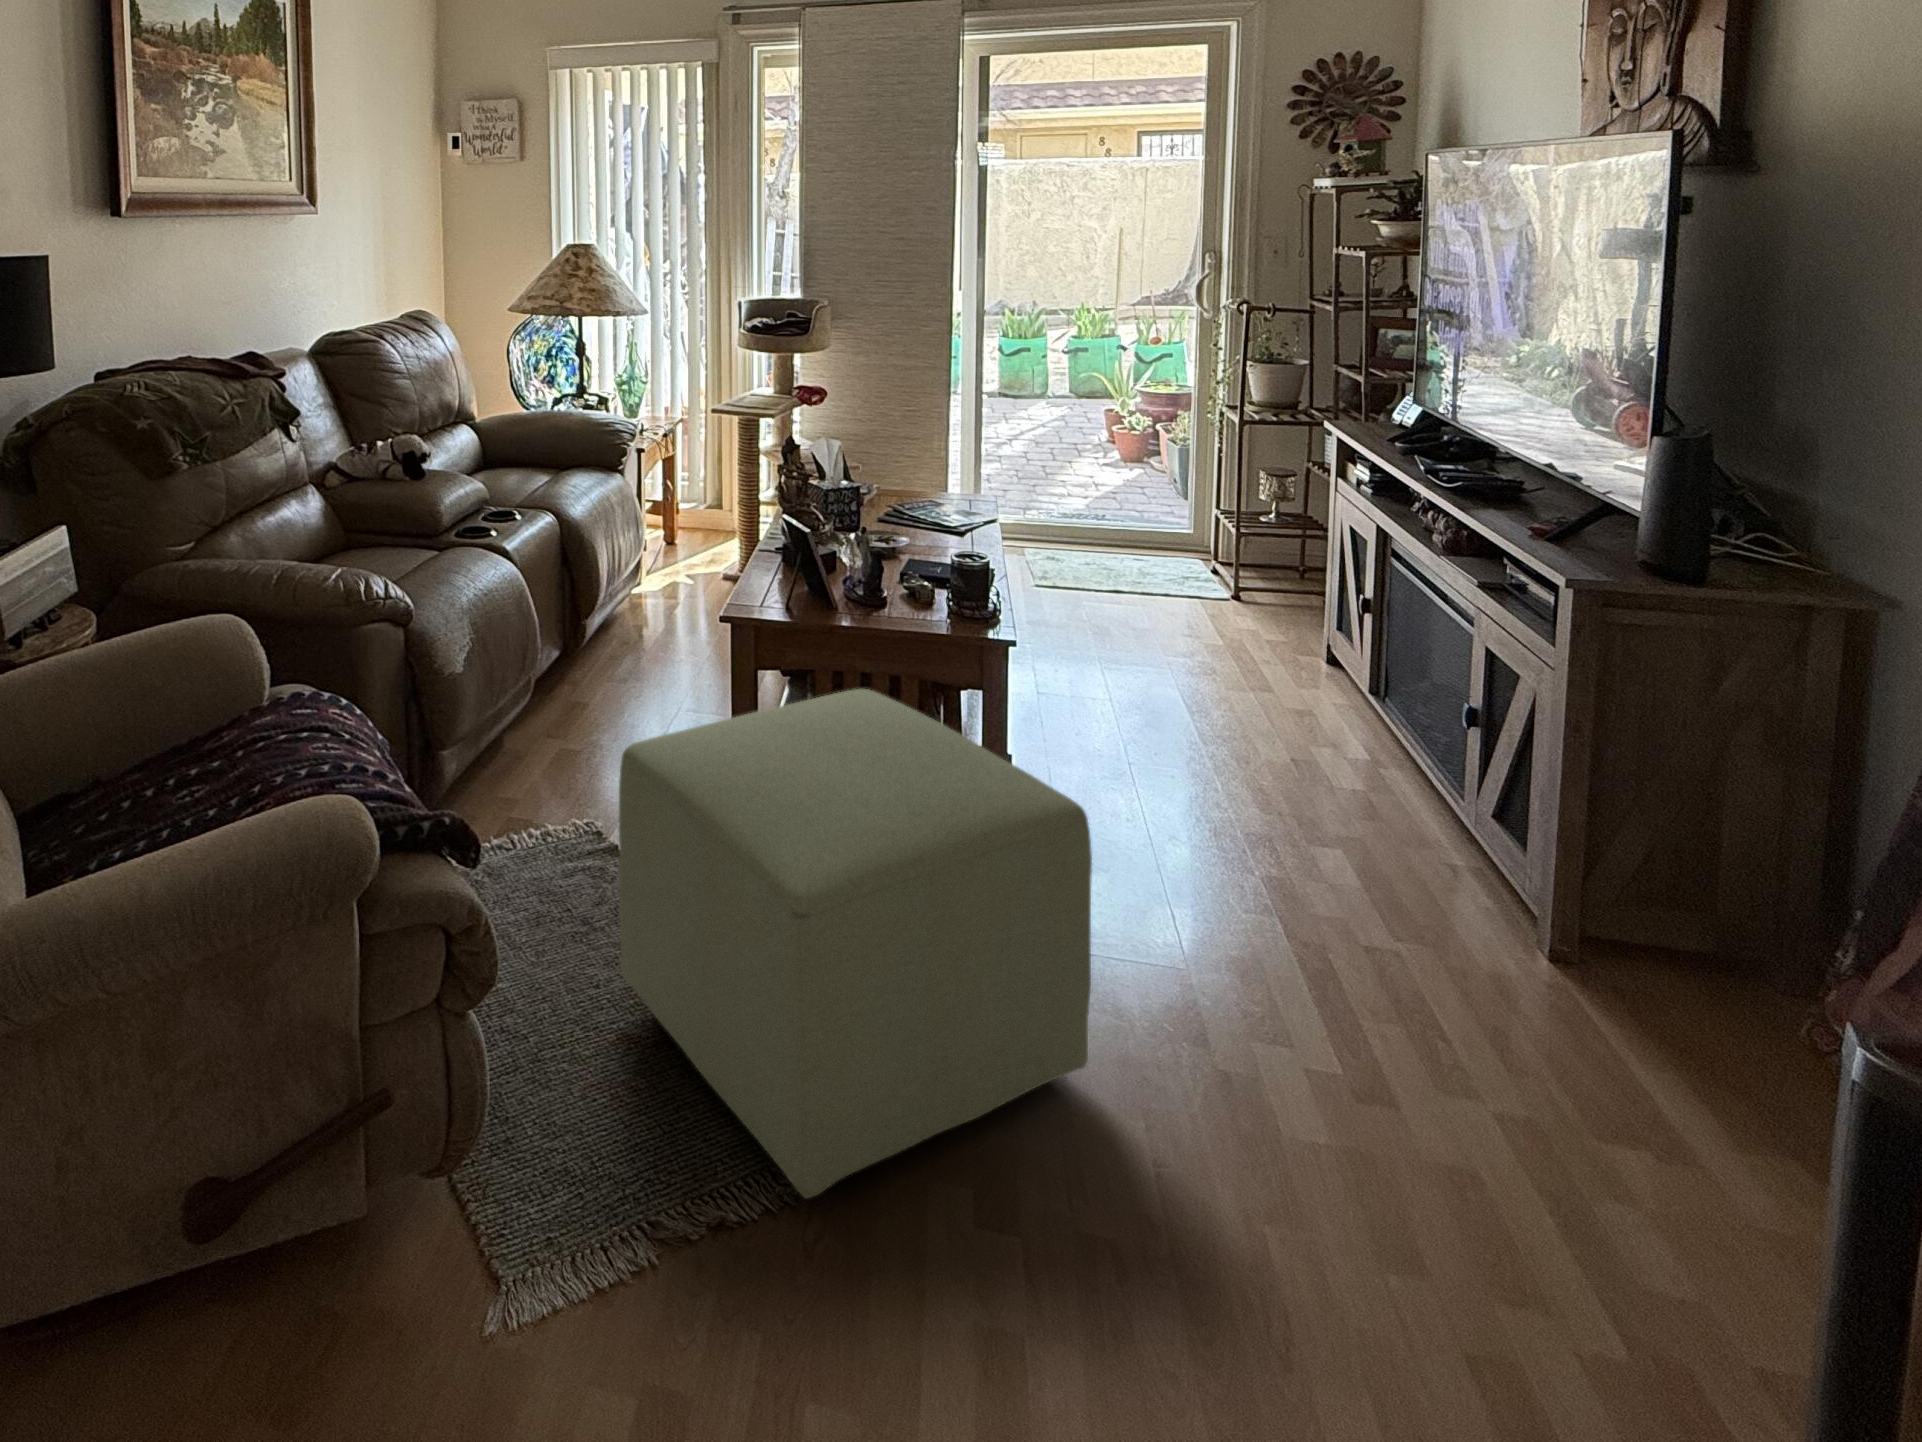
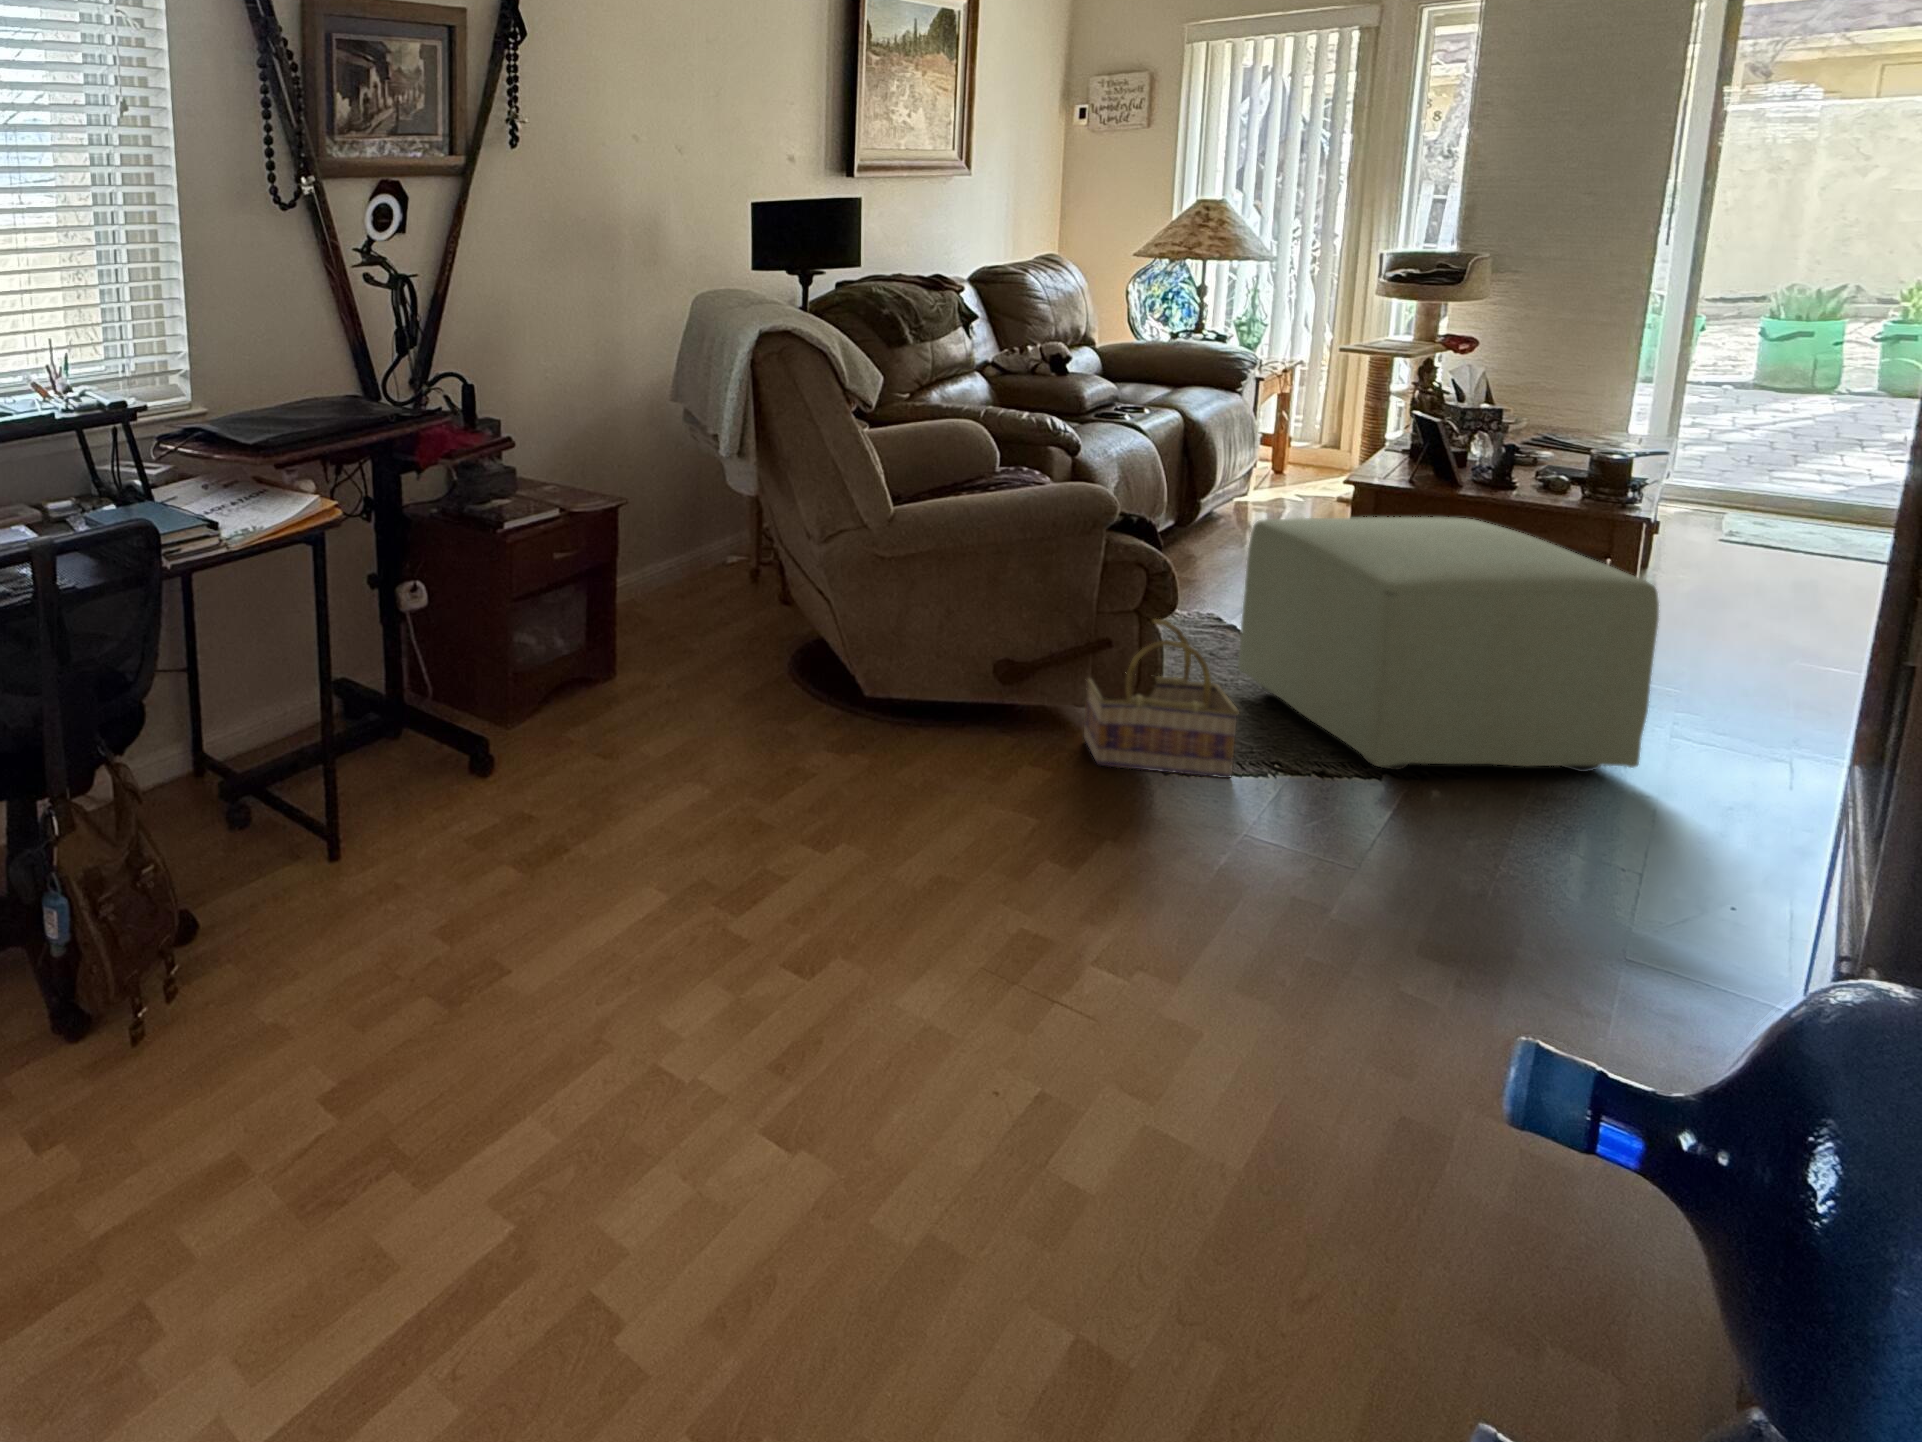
basket: none [371,1016,610,1366] -> present [1084,619,1239,778]

